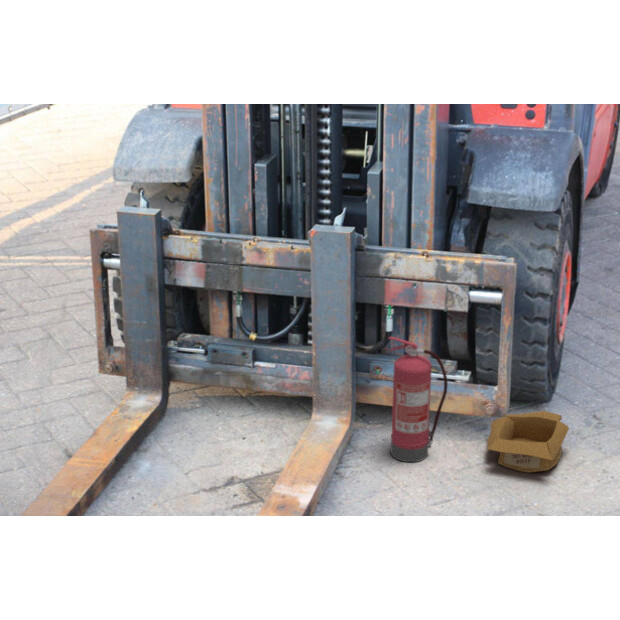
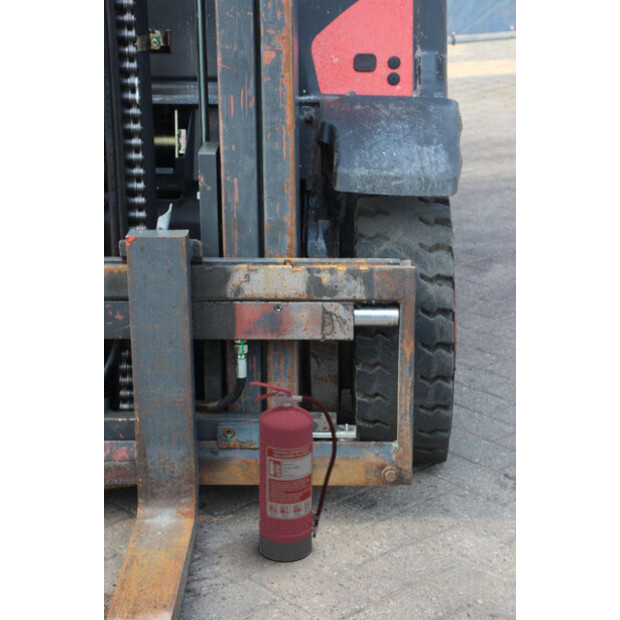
cardboard box: present [487,411,569,473] -> none [389,469,496,556]

